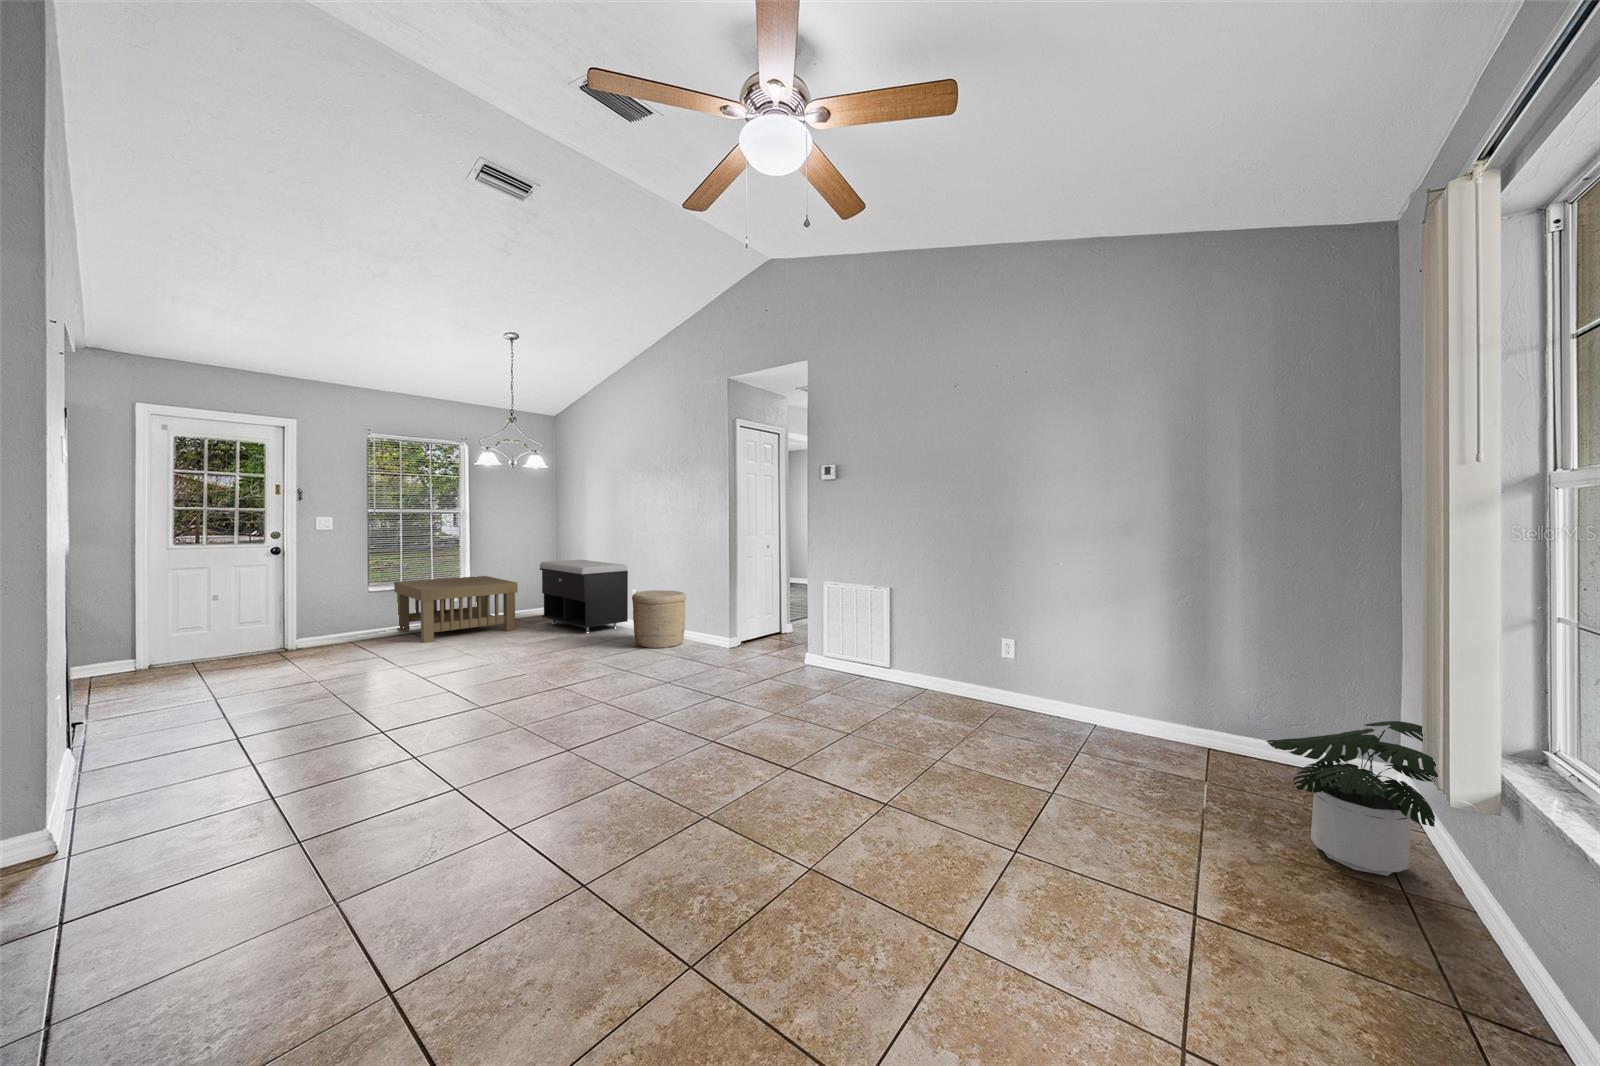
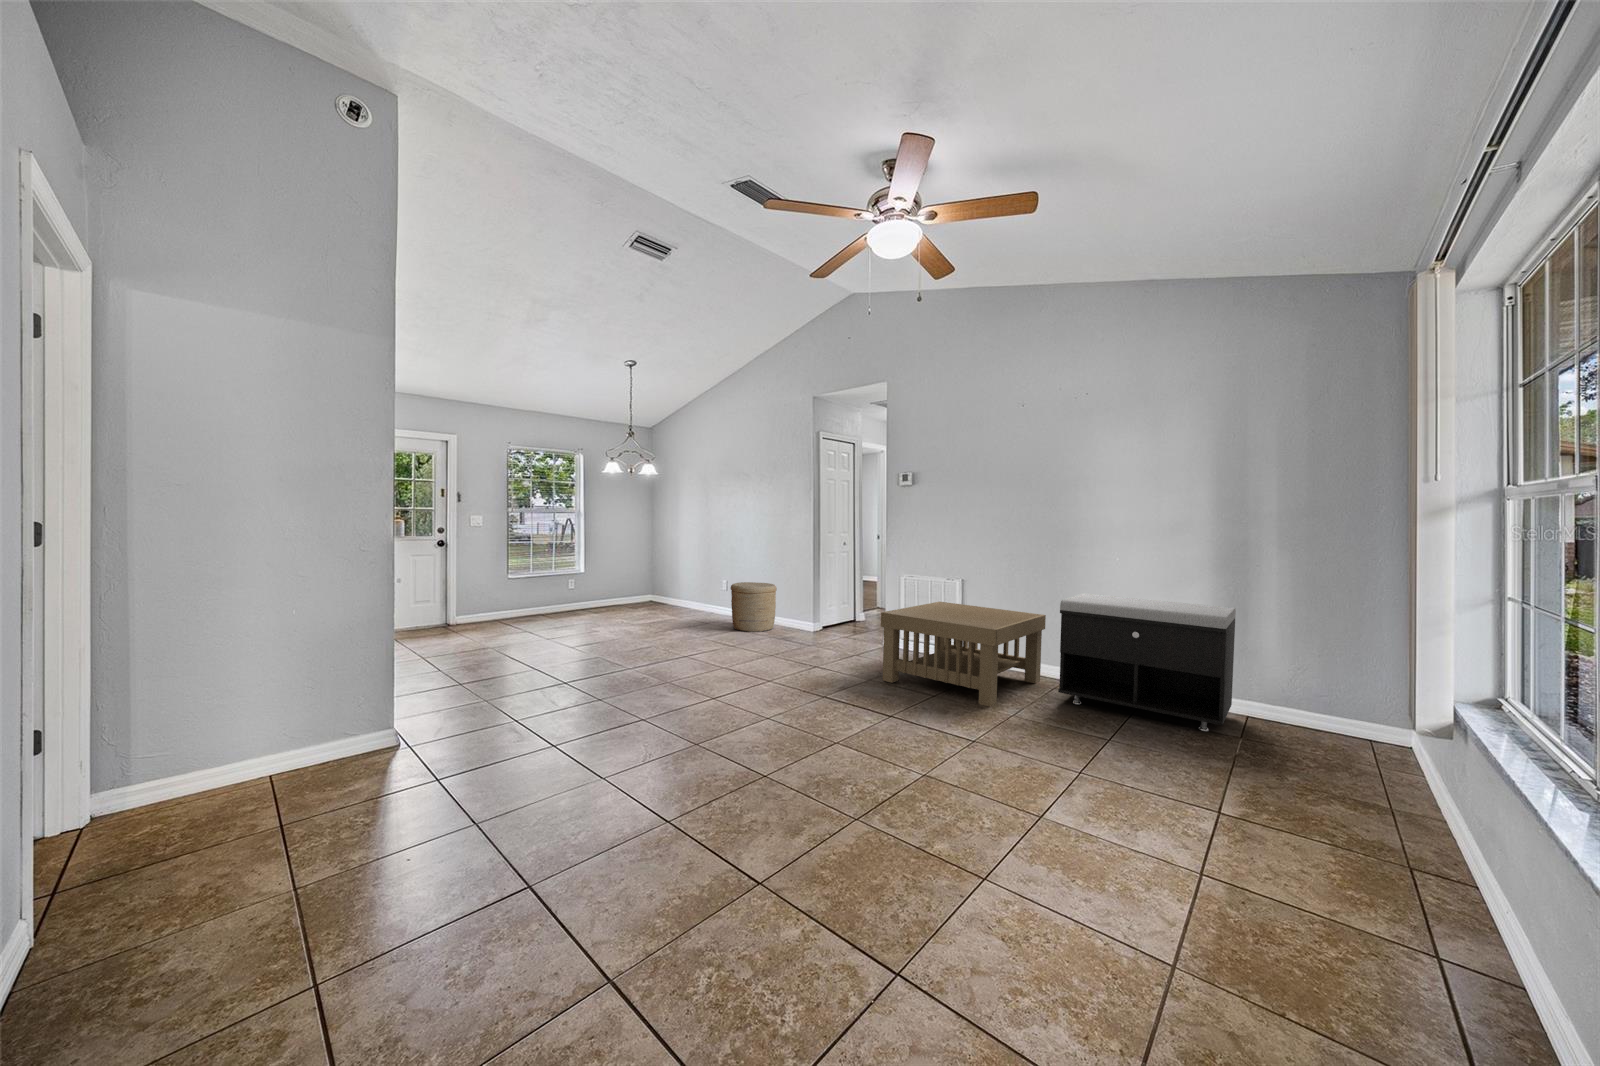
storage bench: present [540,560,628,633] -> present [1058,593,1236,731]
coffee table: present [394,576,518,643] -> present [881,602,1046,707]
potted plant: present [1266,721,1438,876] -> none [1286,681,1434,798]

